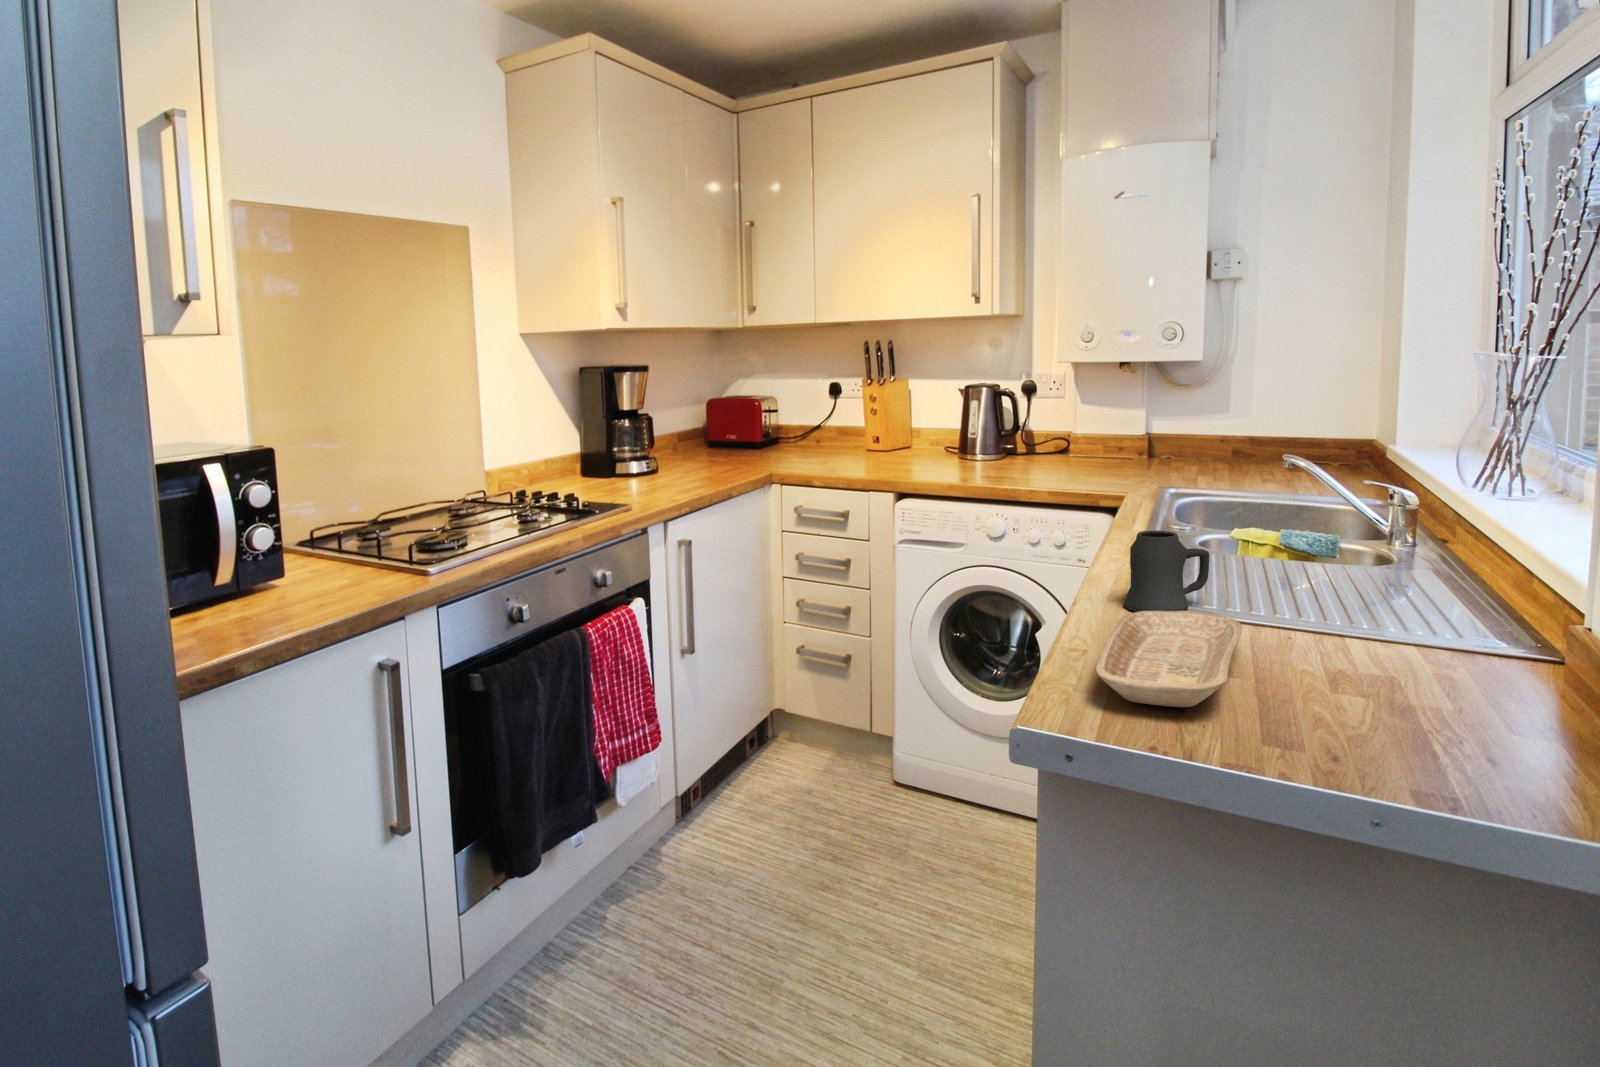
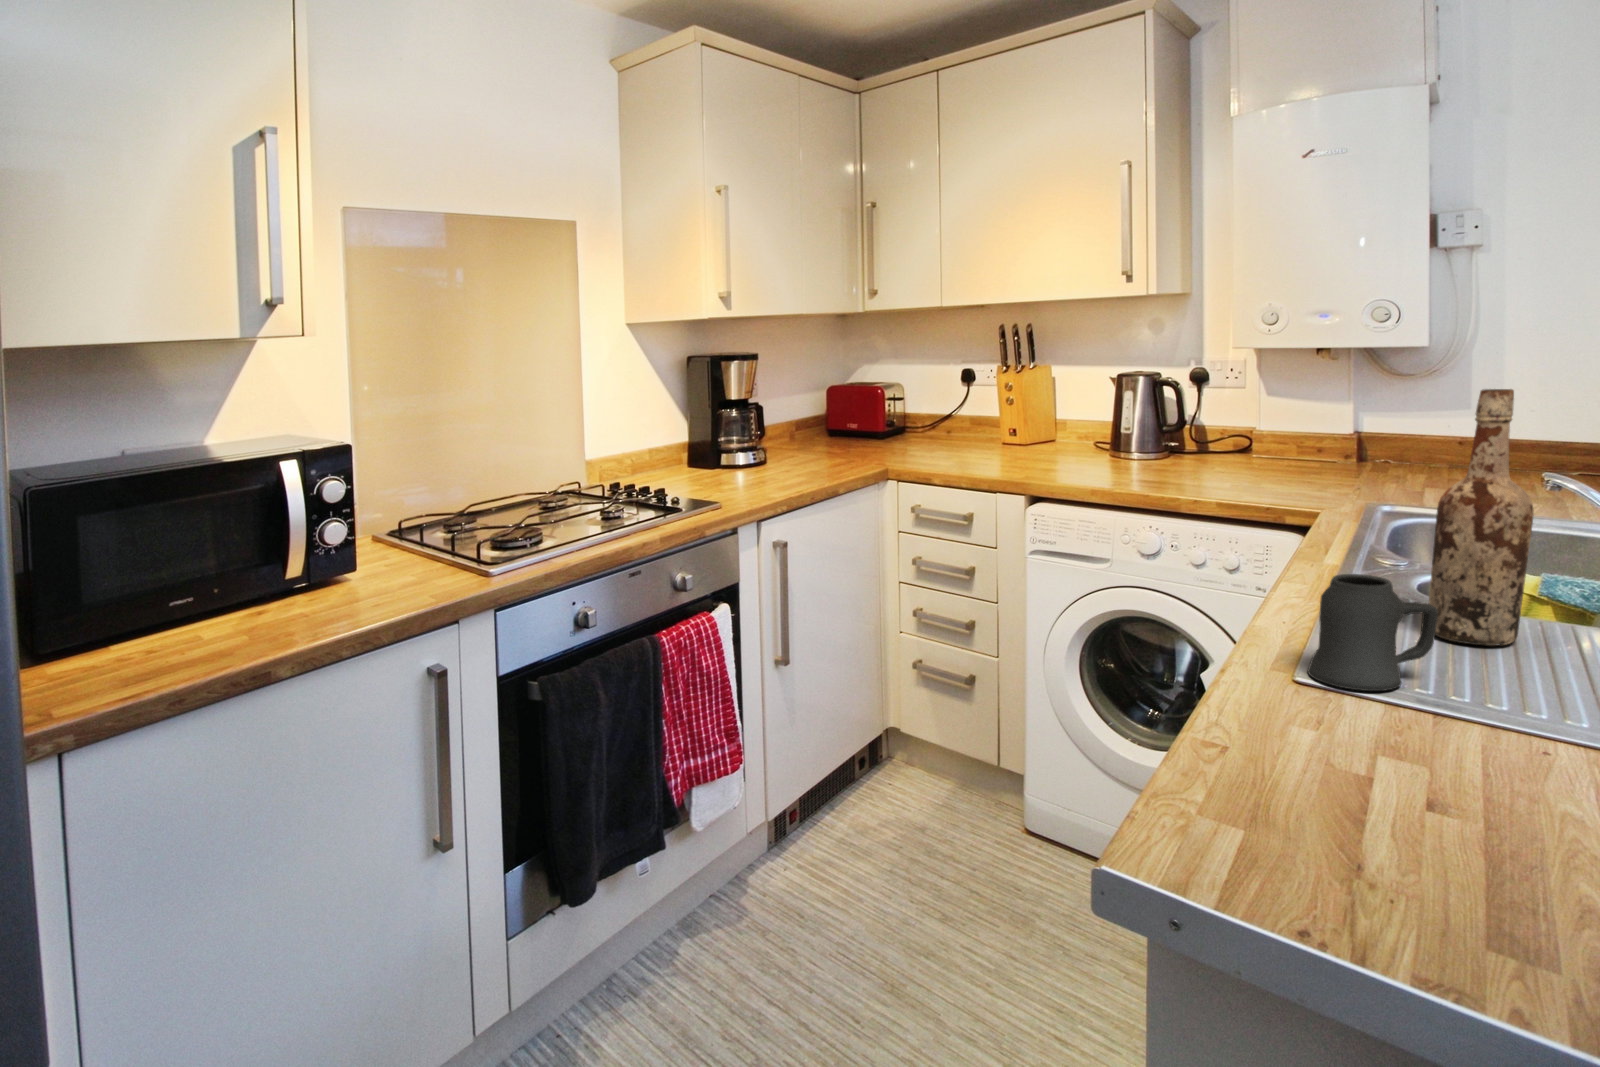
wine bottle: none [1207,392,1272,581] -> present [1429,389,1533,646]
tray: present [1096,611,1242,707] -> none [1264,689,1492,862]

